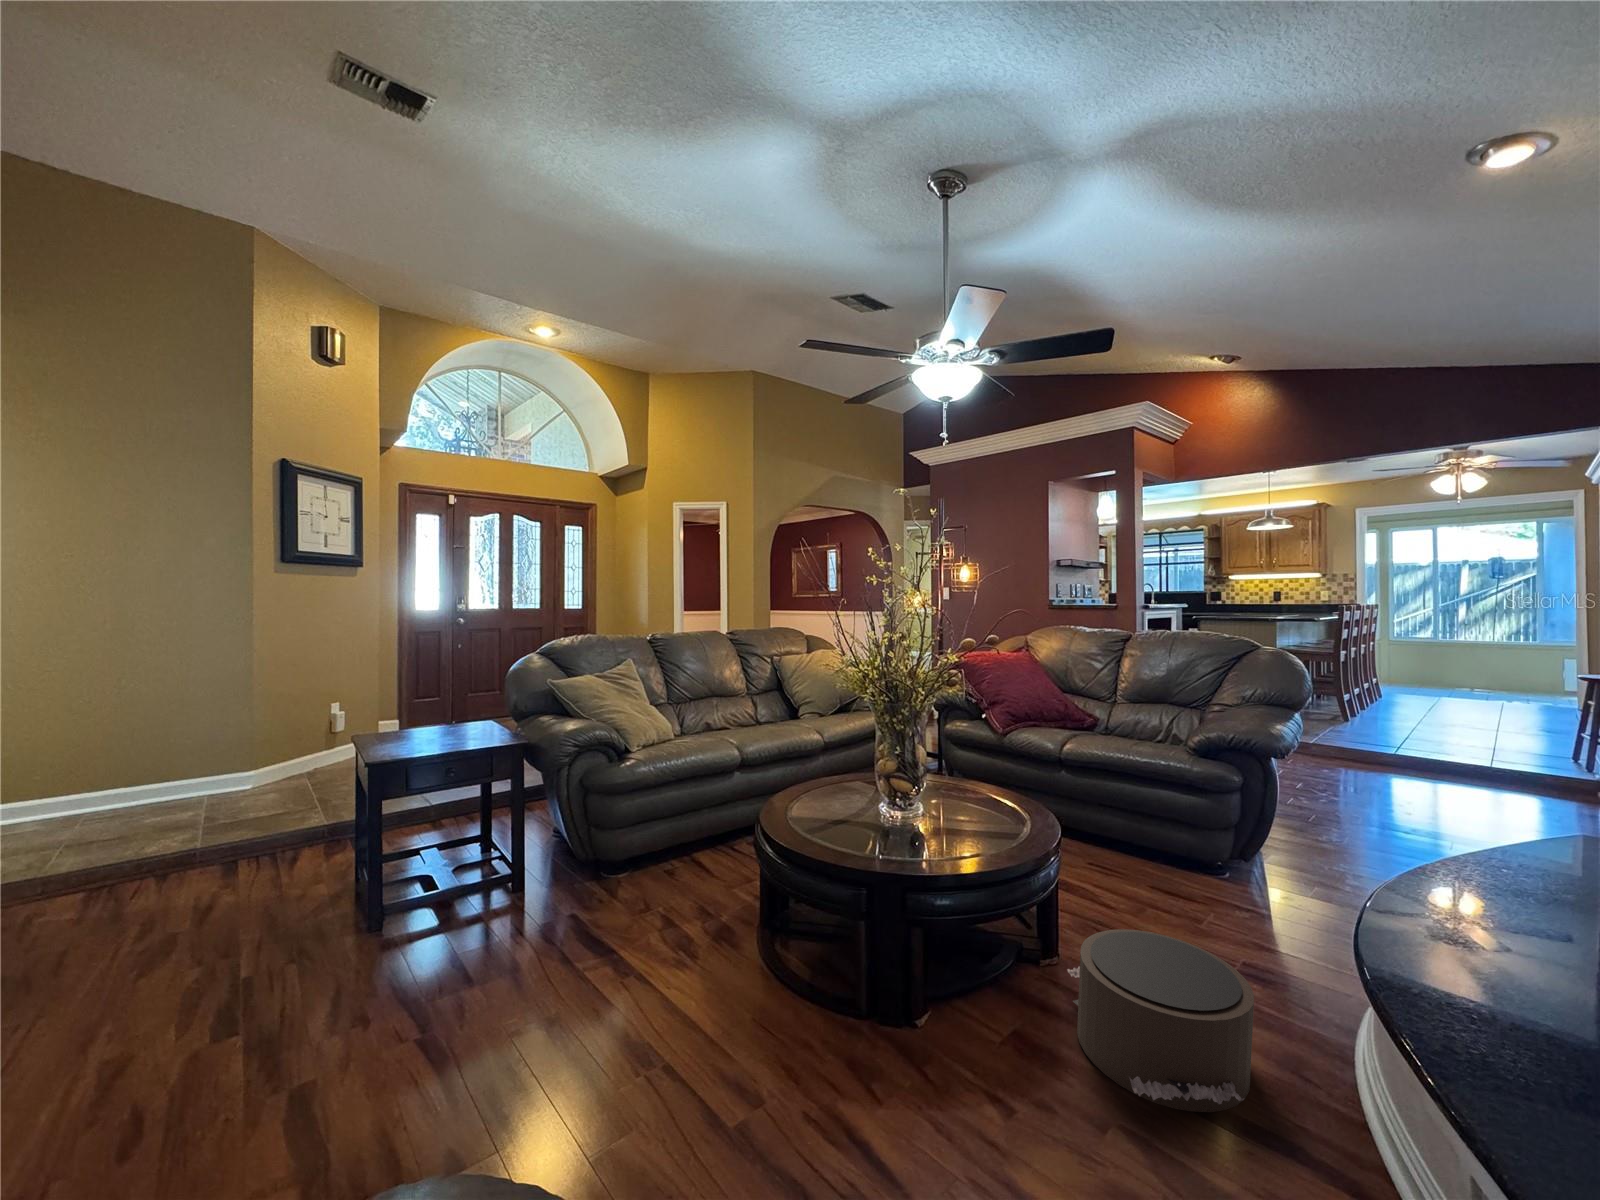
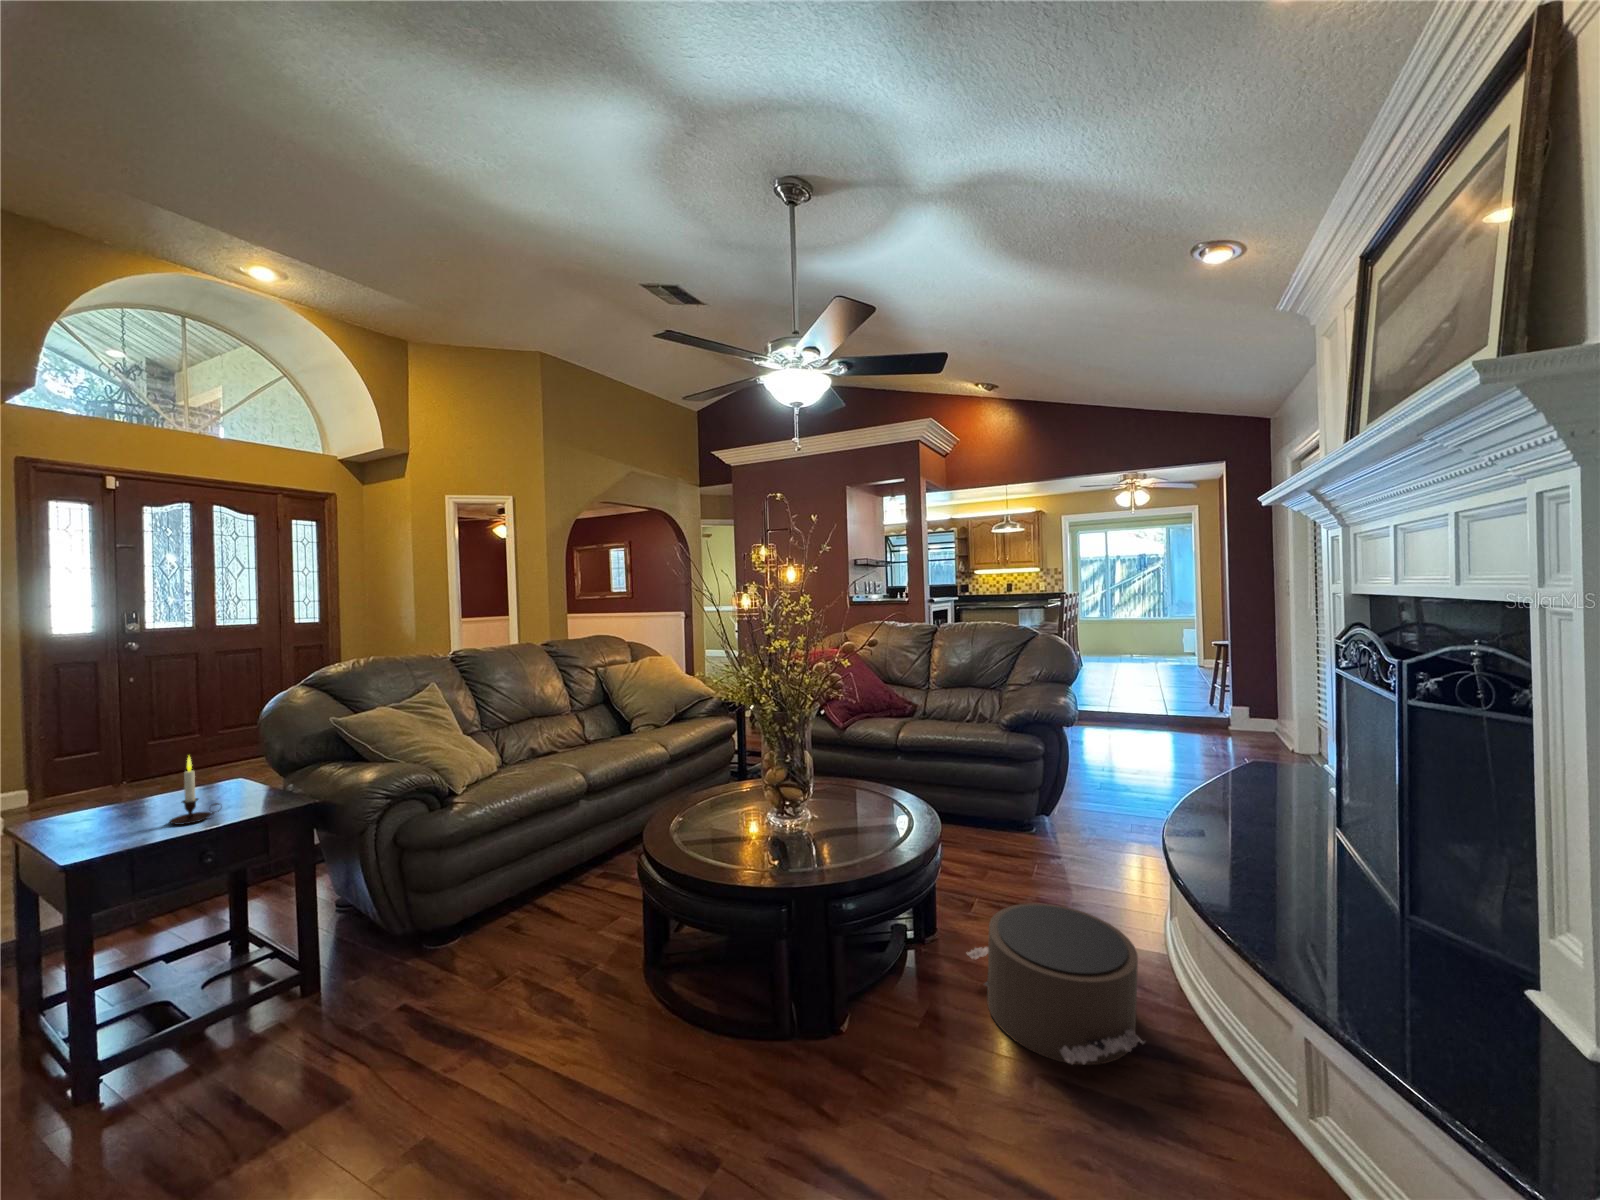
candle: none [438,695,470,744] -> present [169,756,219,825]

